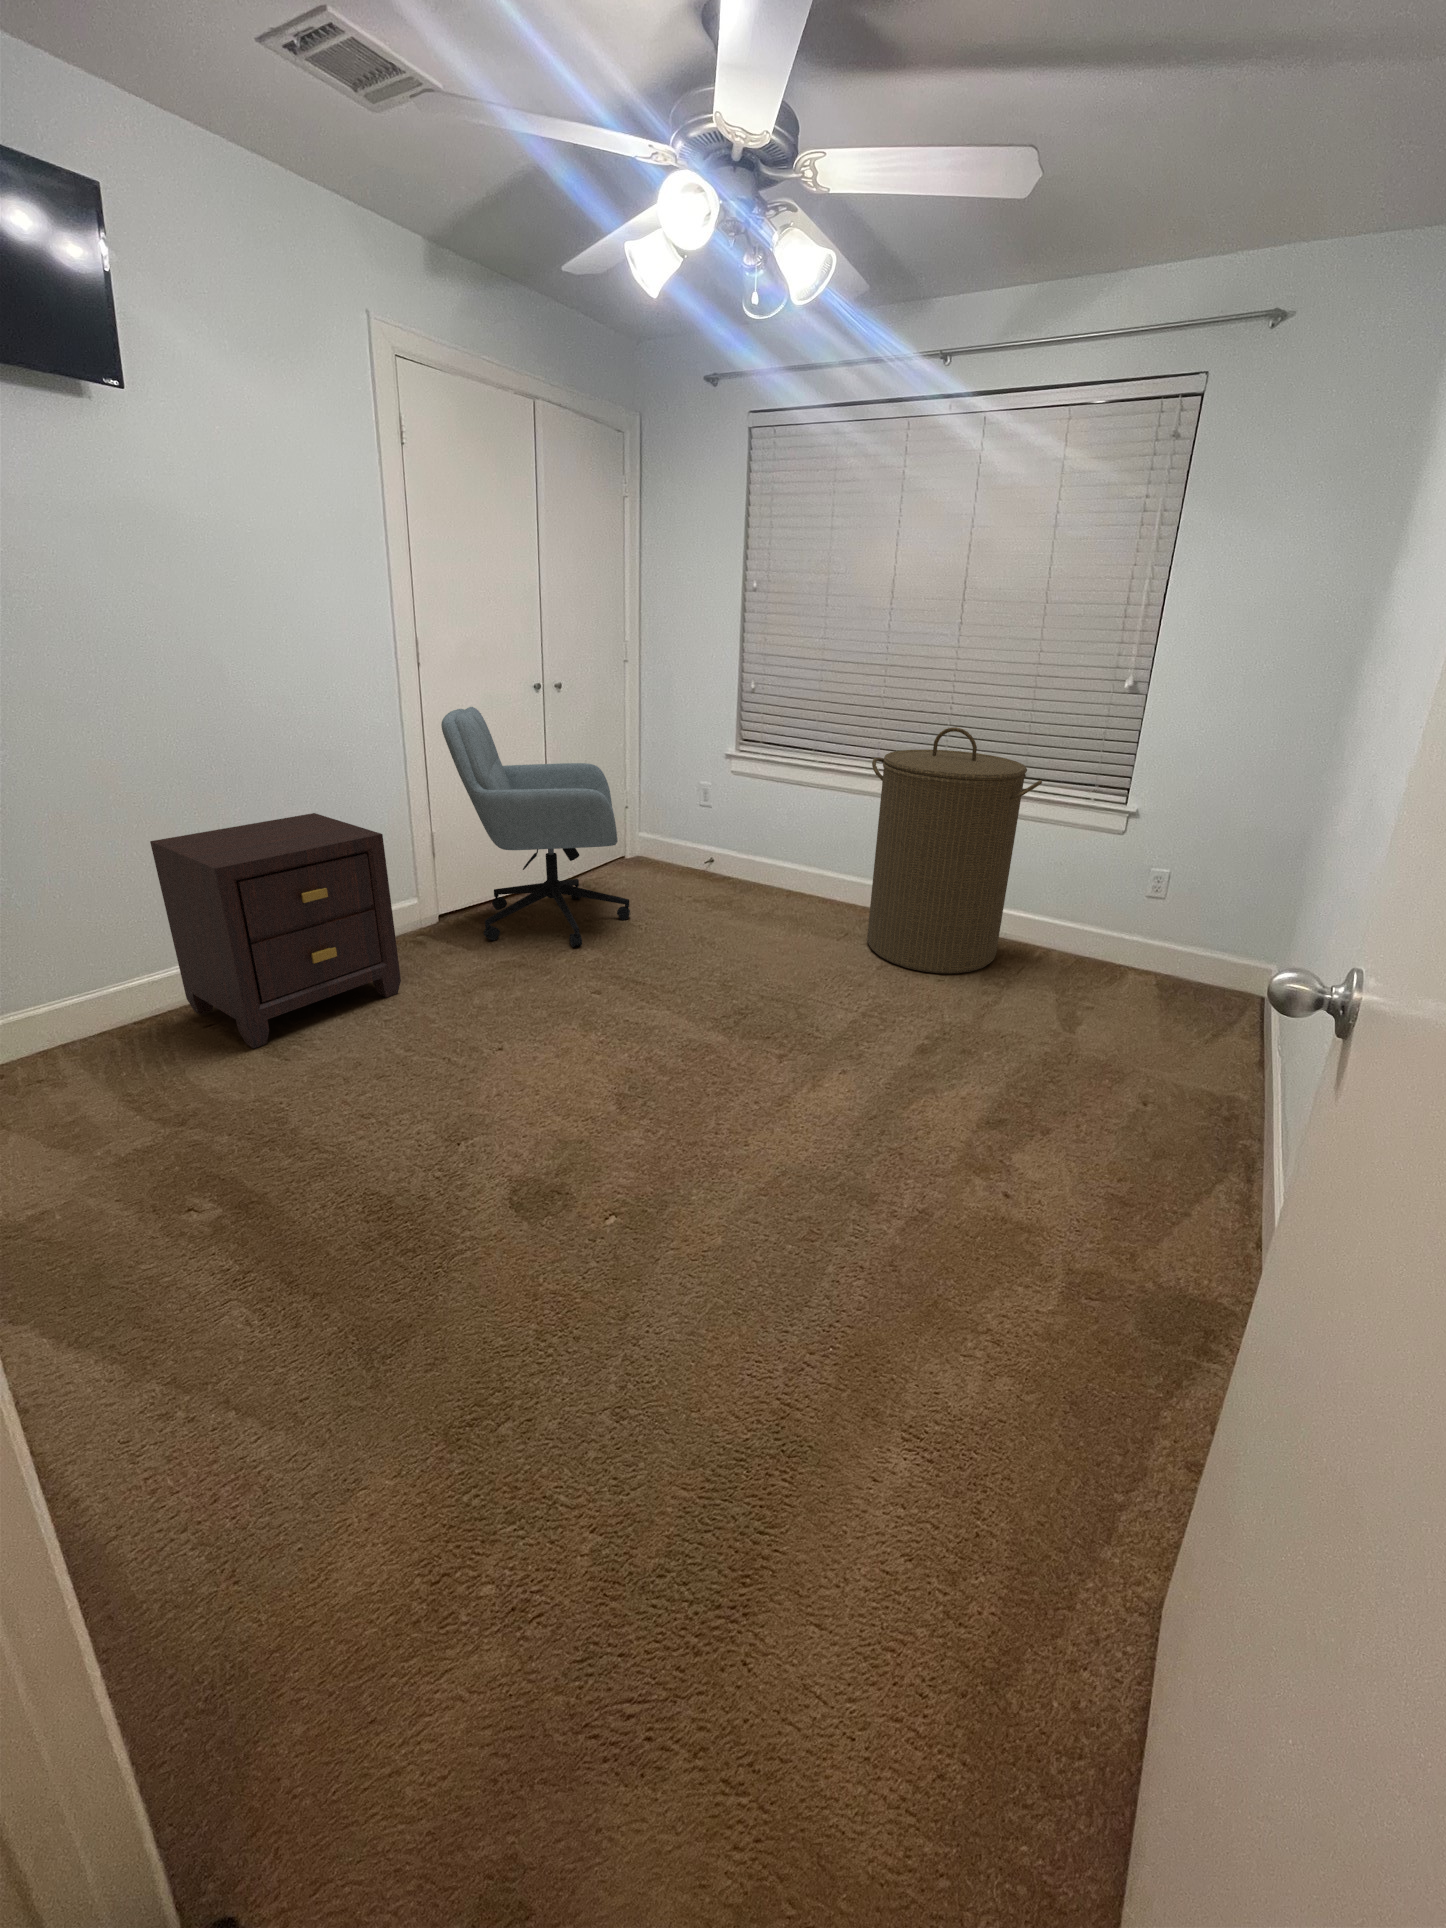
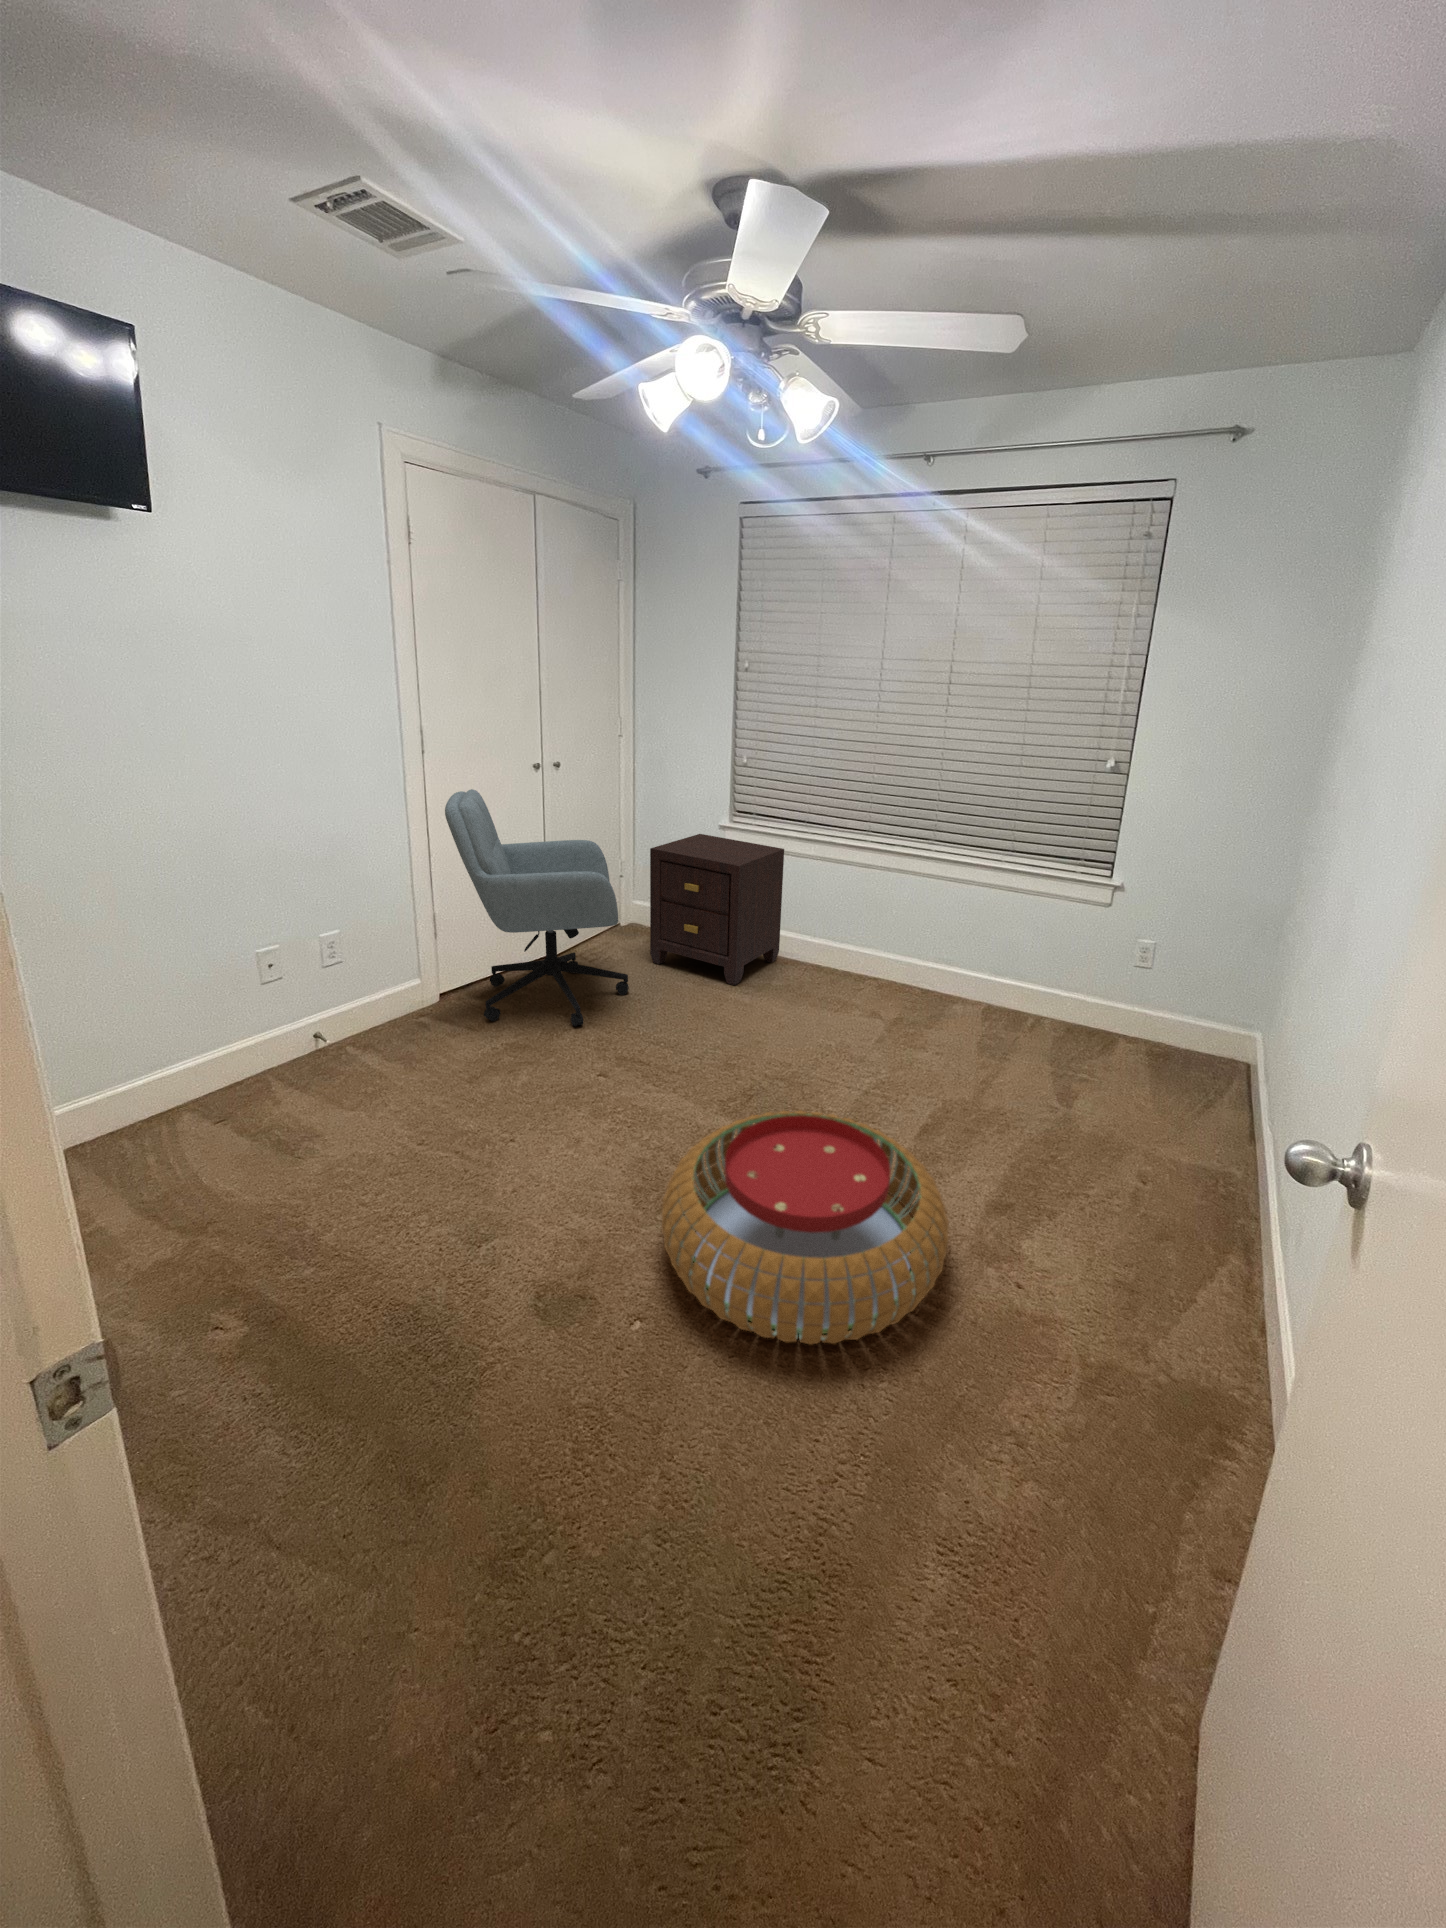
laundry hamper: present [867,727,1042,974] -> none [865,808,1033,1047]
nightstand: present [150,813,401,1048] -> present [650,834,784,985]
pouf: none [641,1019,935,1239] -> present [662,1111,949,1344]

